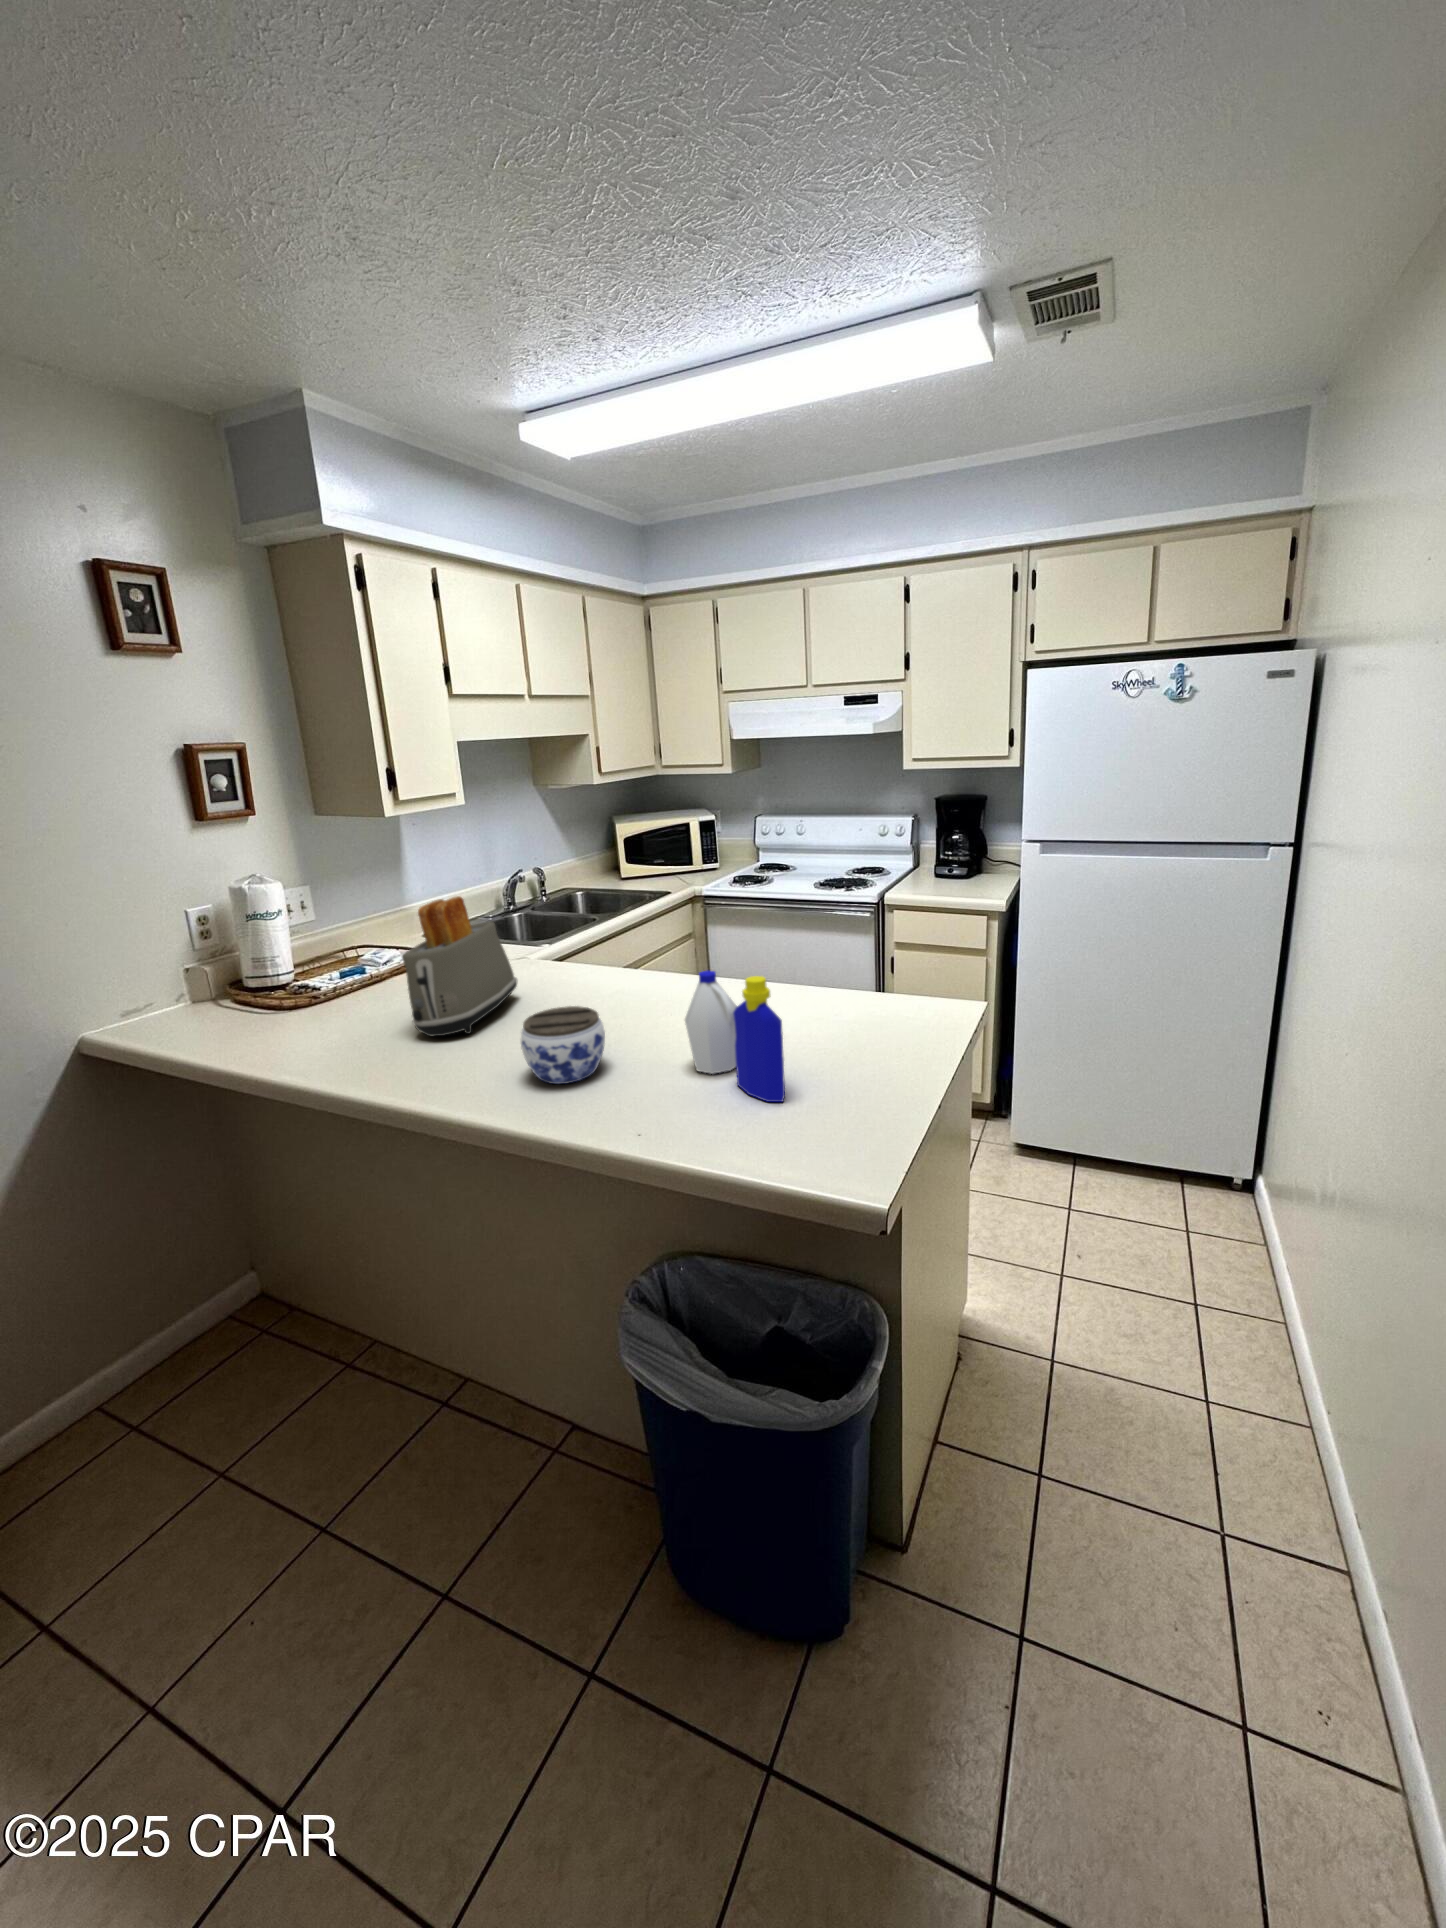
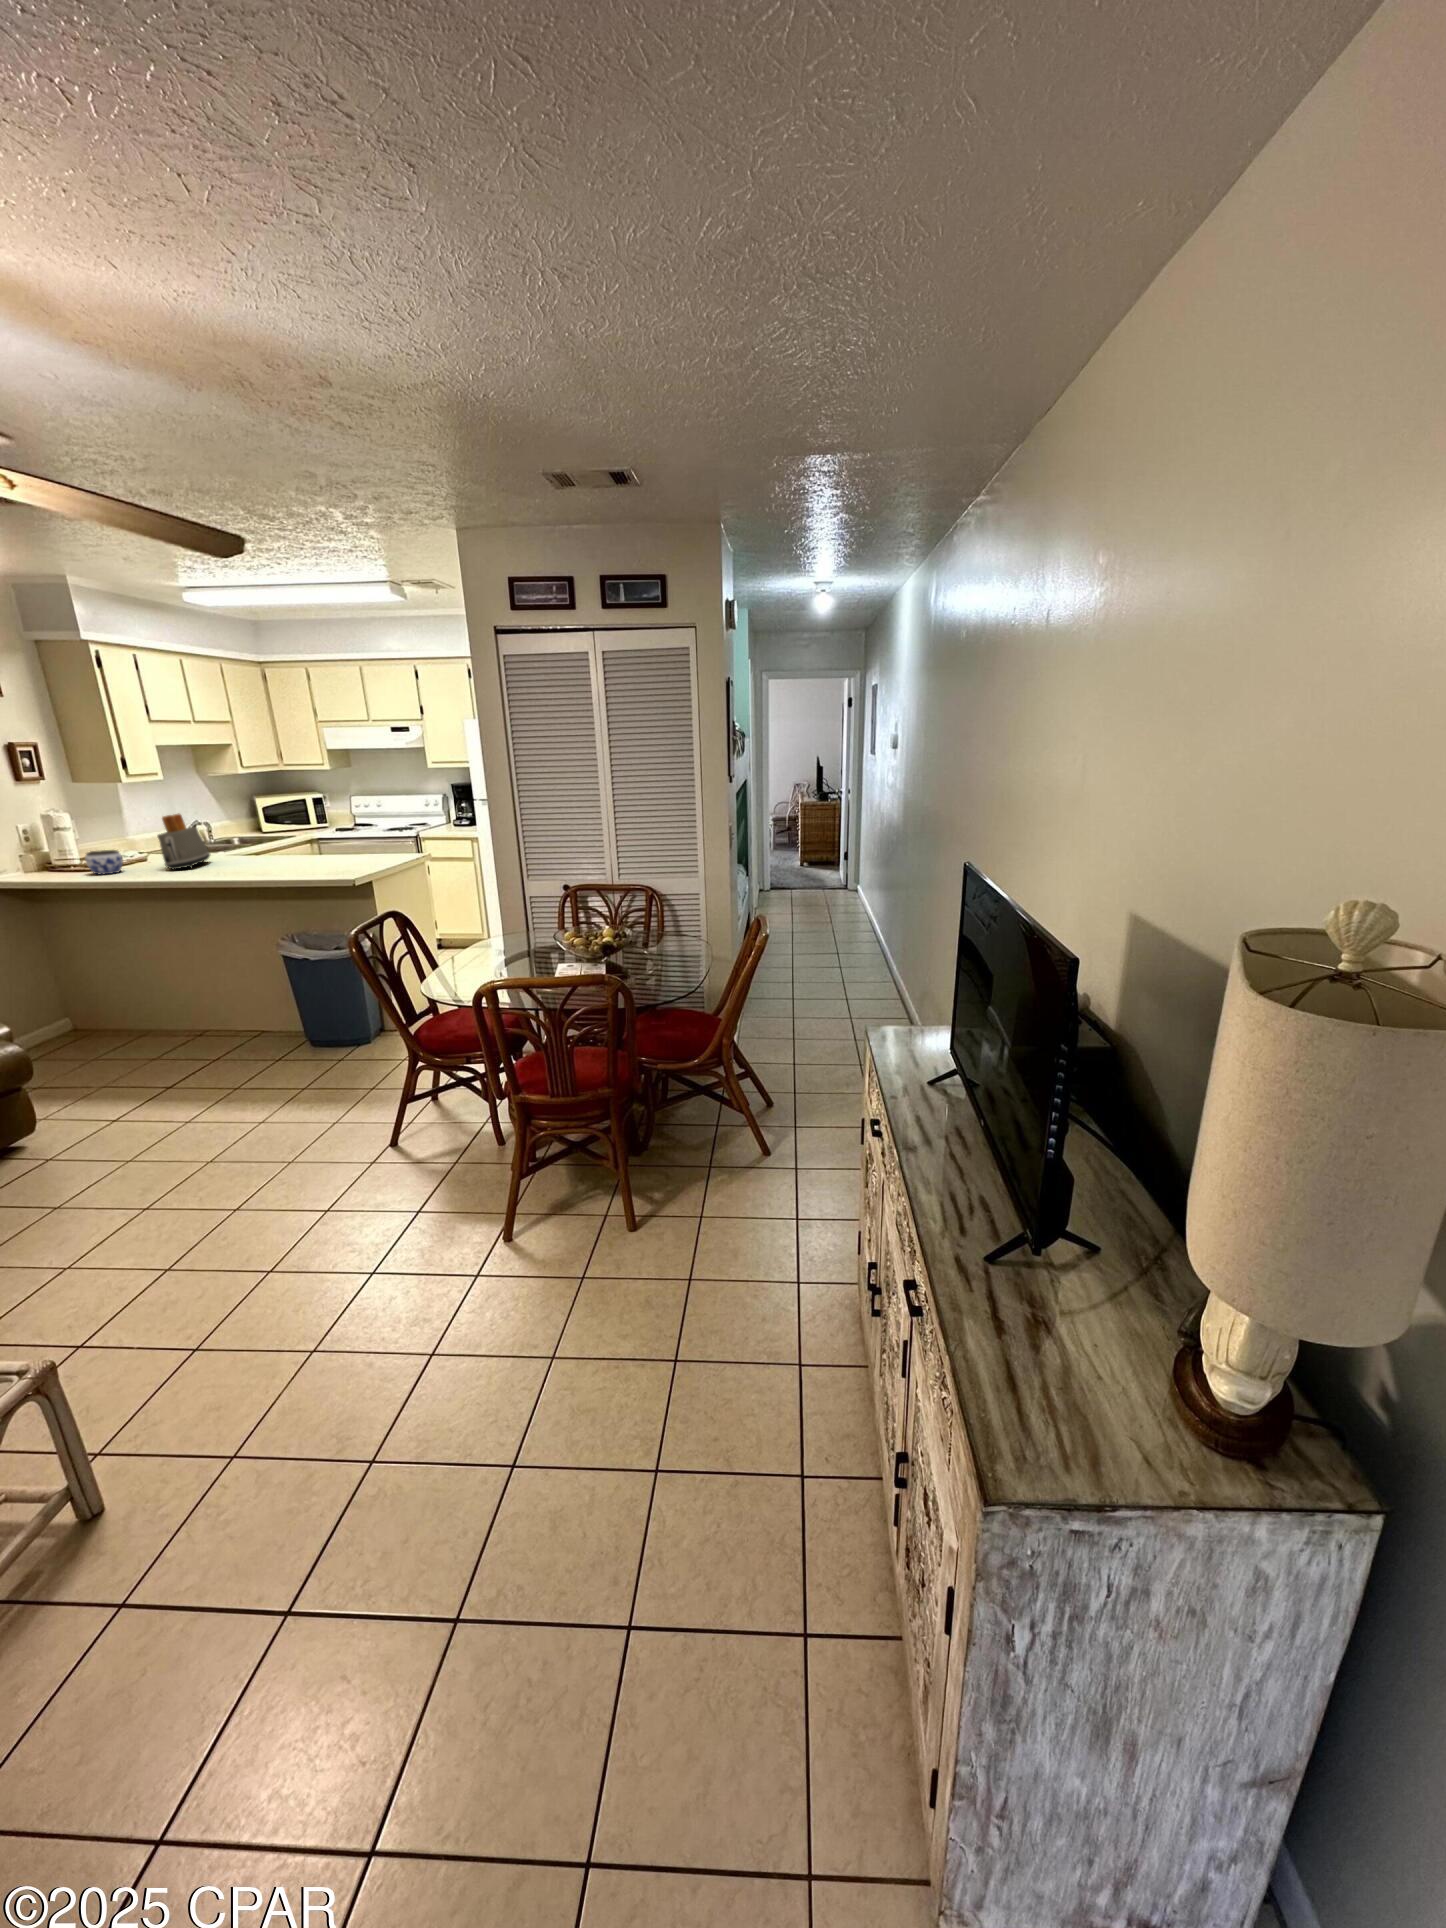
bottle: present [685,971,785,1102] -> none [287,830,324,871]
jar: present [521,1006,605,1084] -> present [85,850,123,874]

